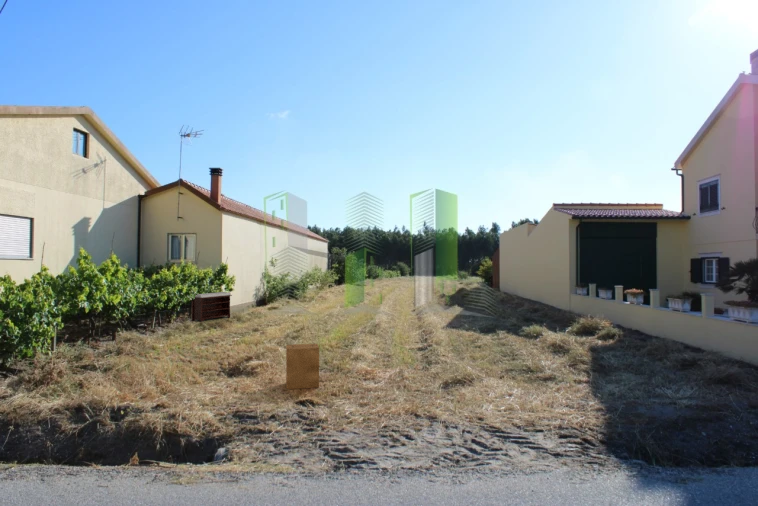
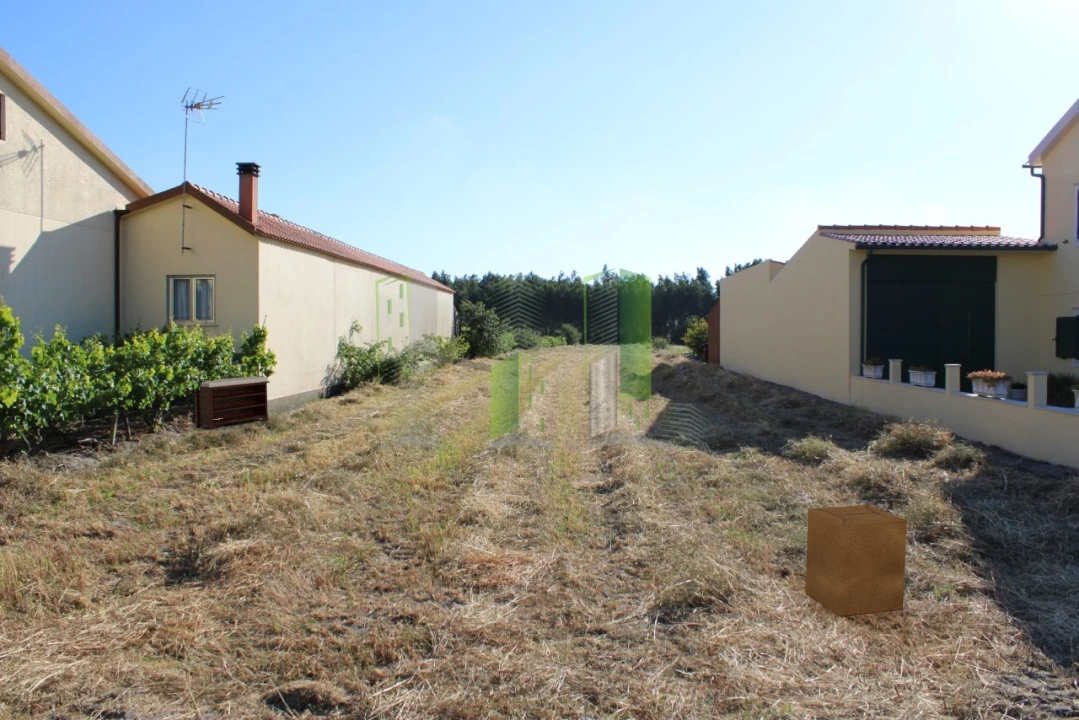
cardboard box: present [286,344,319,389] -> present [806,505,907,616]

